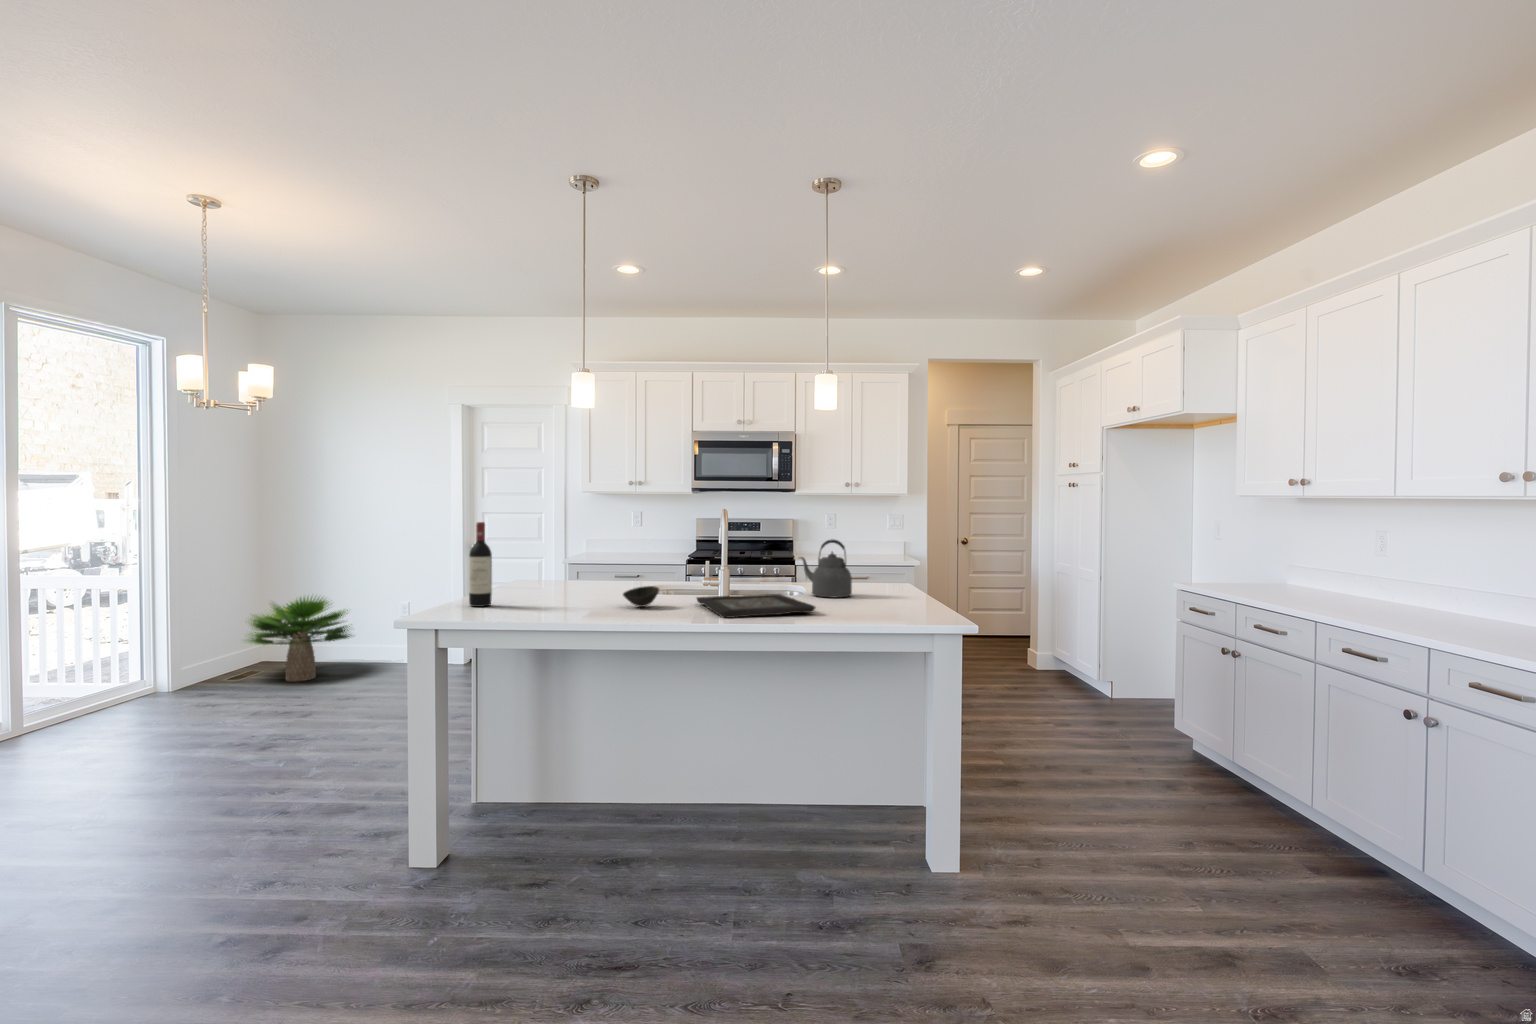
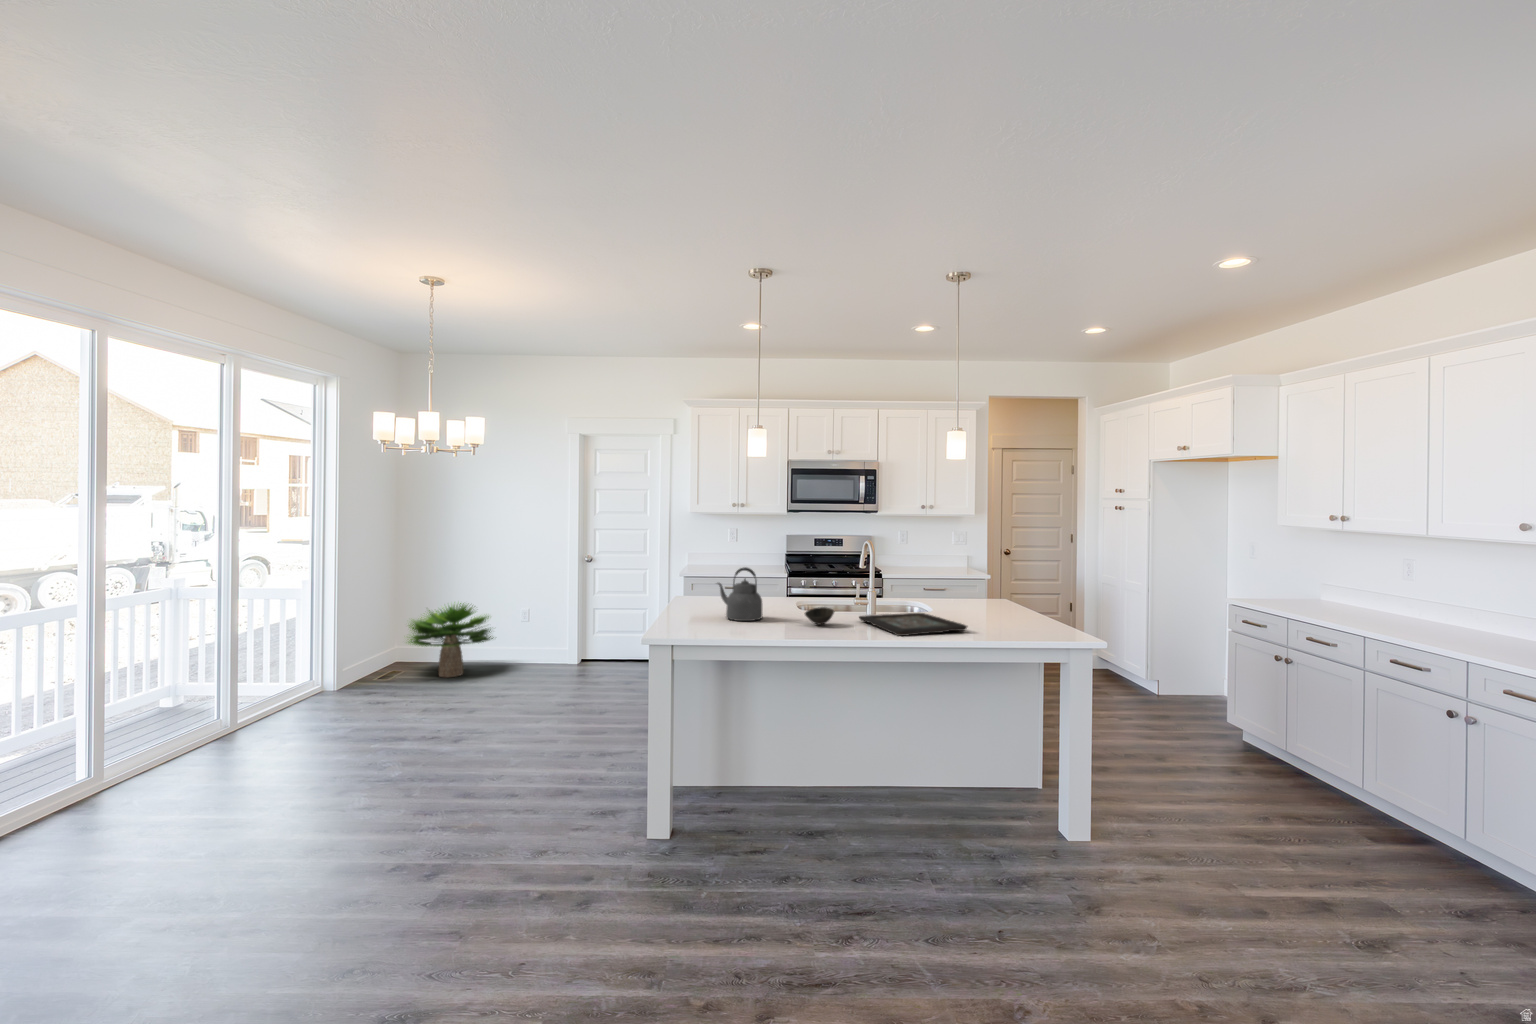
wine bottle: present [469,522,492,607] -> none [682,556,700,625]
kettle: present [800,540,852,598] -> present [717,567,762,621]

